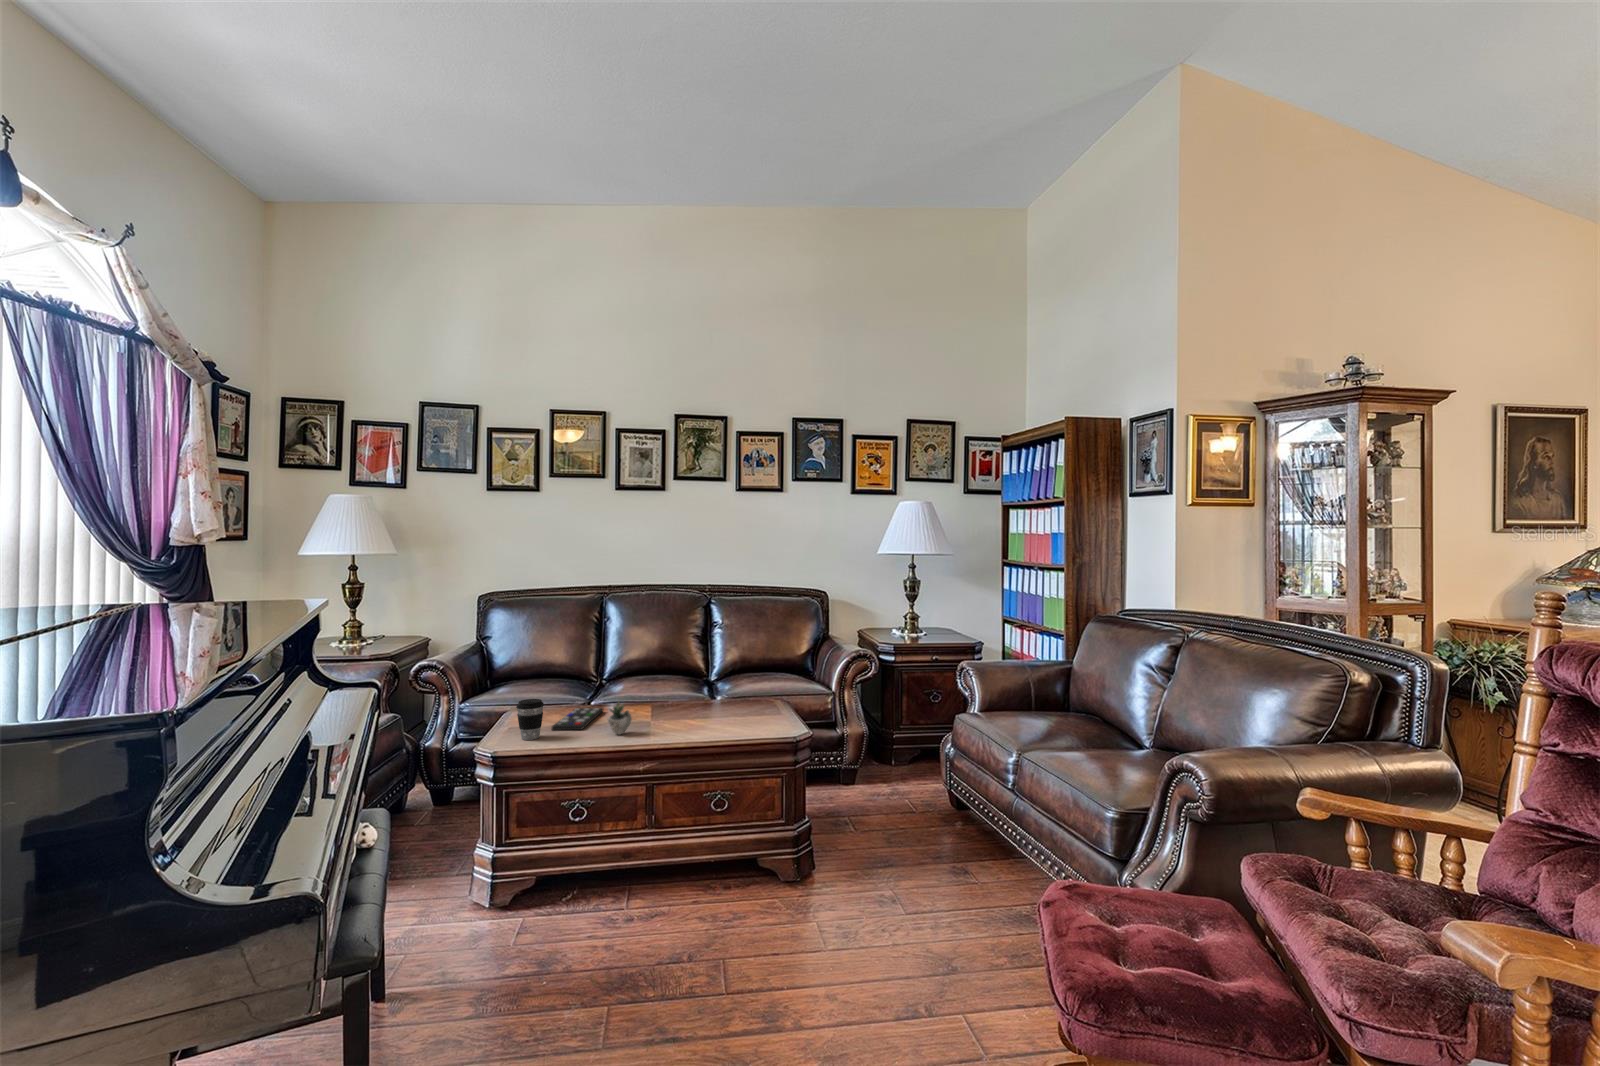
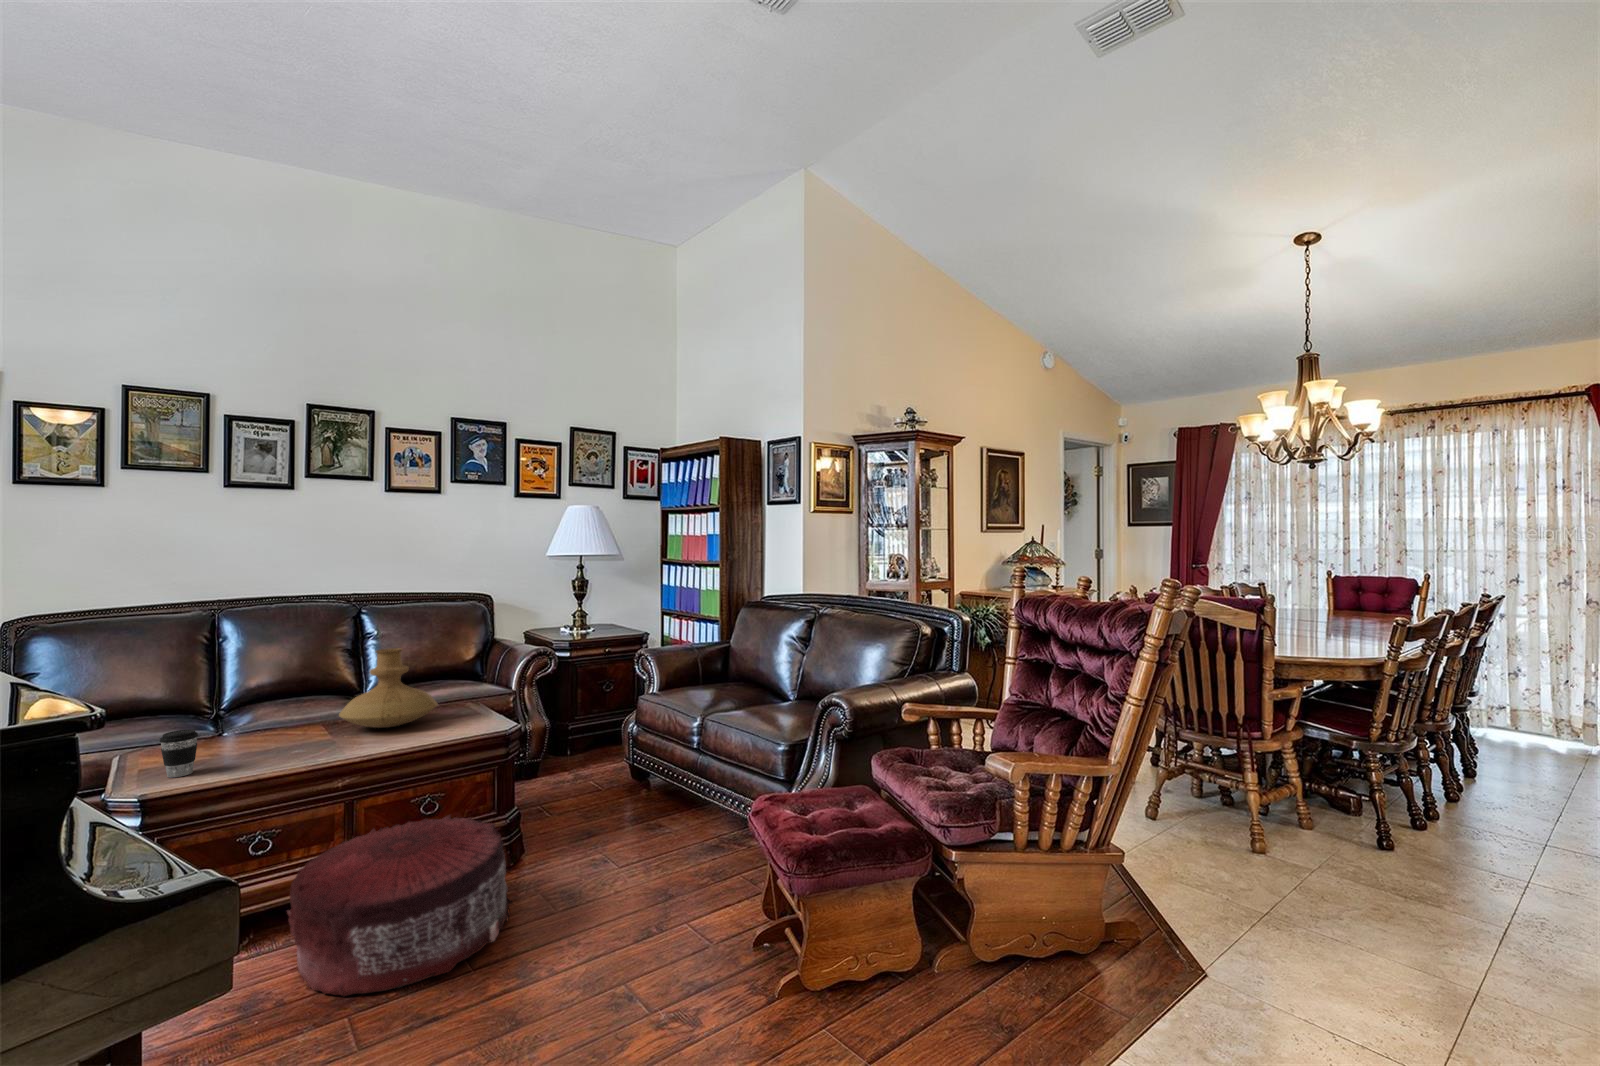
vase: none [661,640,746,717] -> present [339,648,438,728]
succulent plant: present [608,702,632,735] -> none [284,713,339,755]
remote control: present [552,707,604,730] -> none [203,733,259,764]
pouf: none [580,816,785,992] -> present [287,814,512,997]

